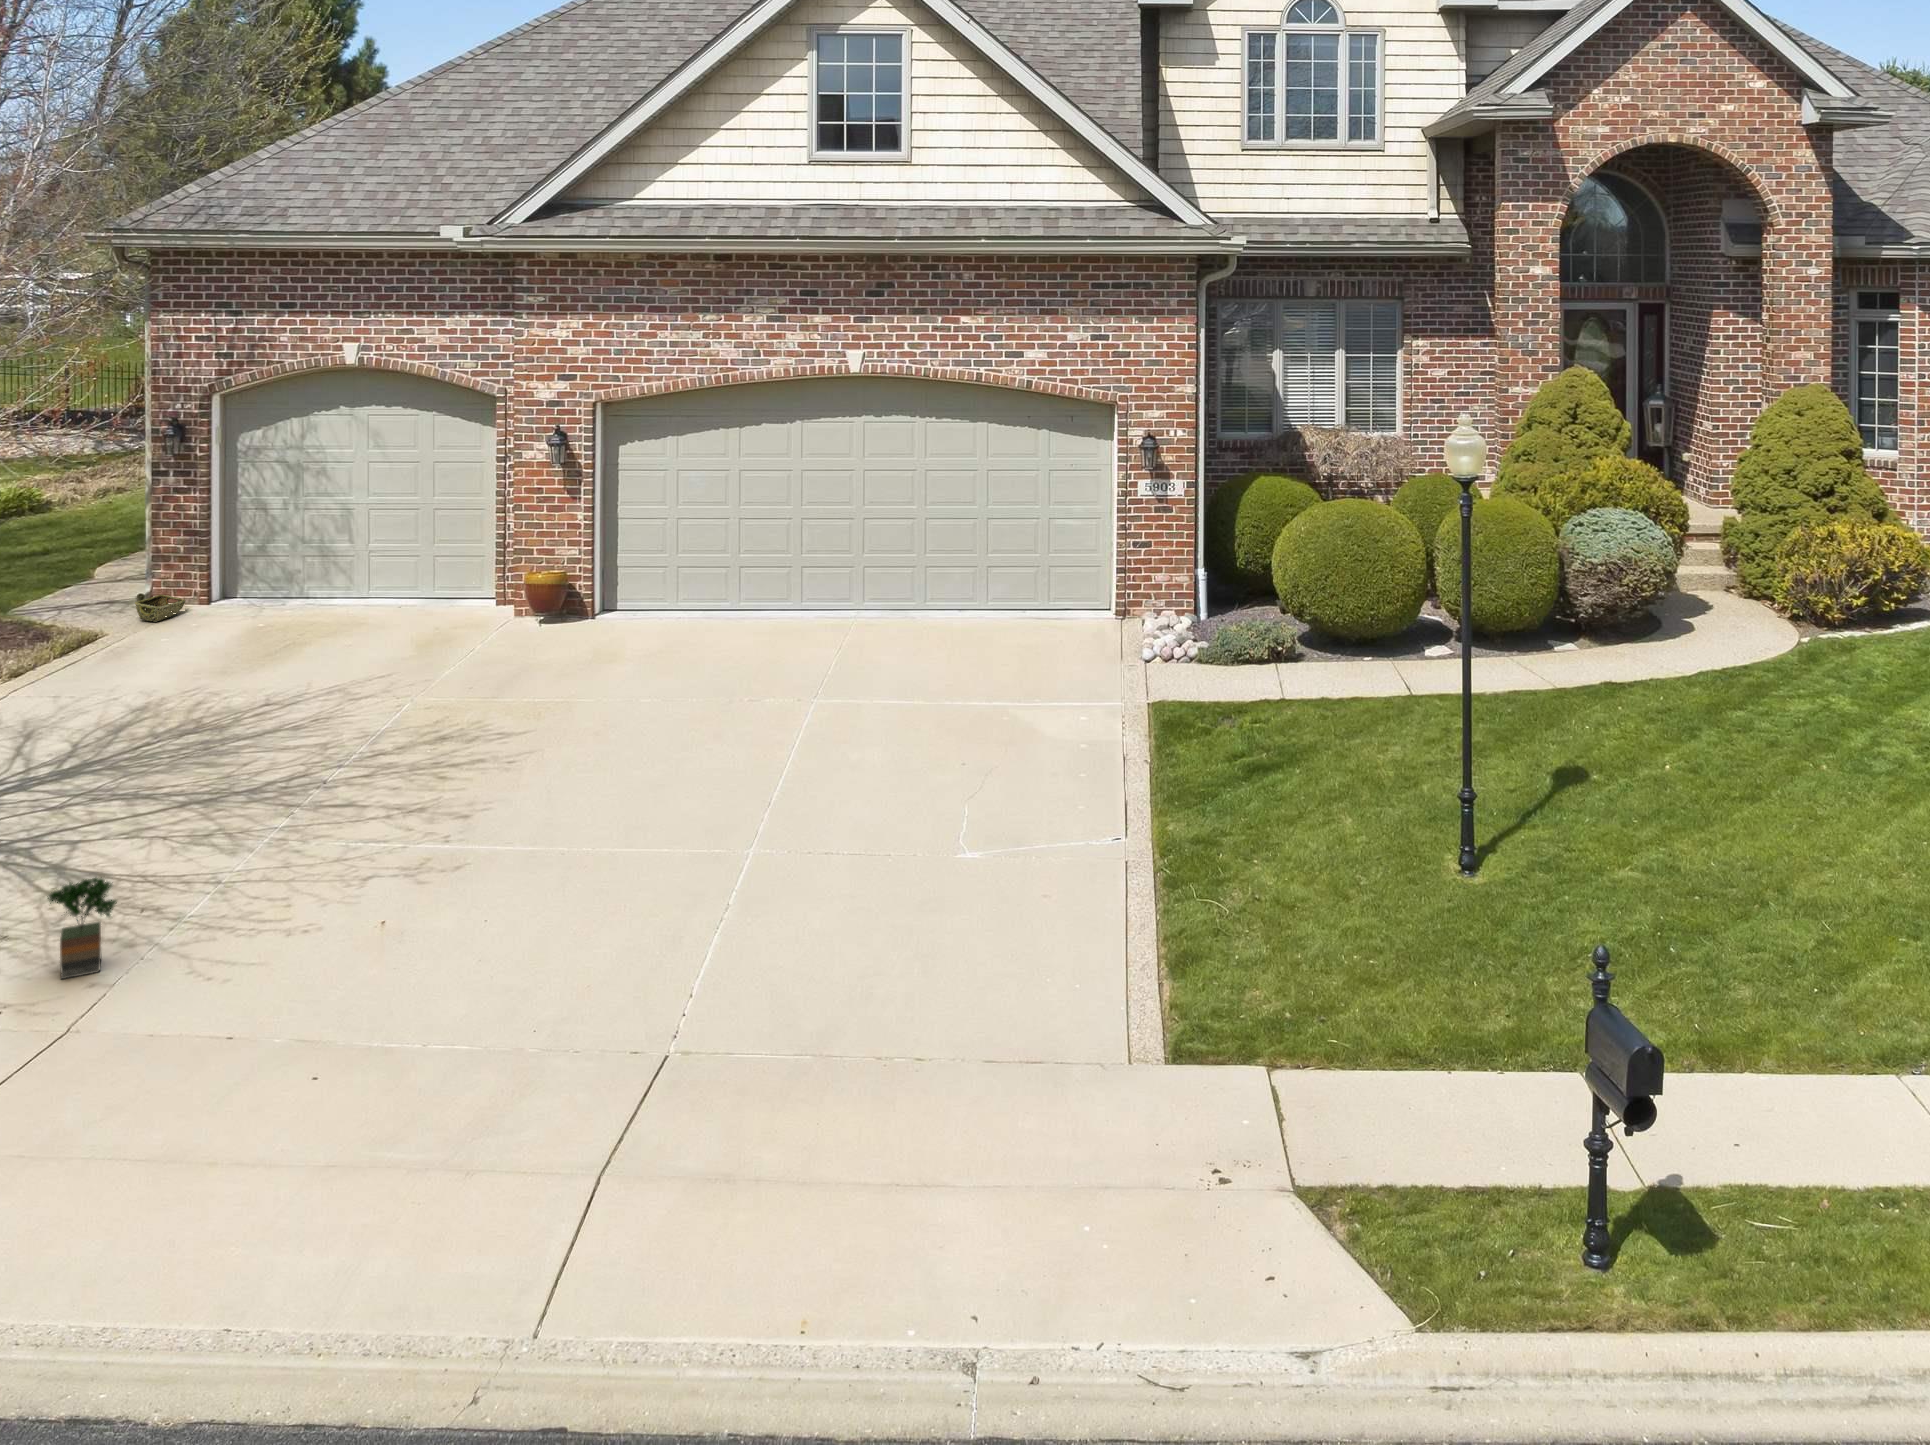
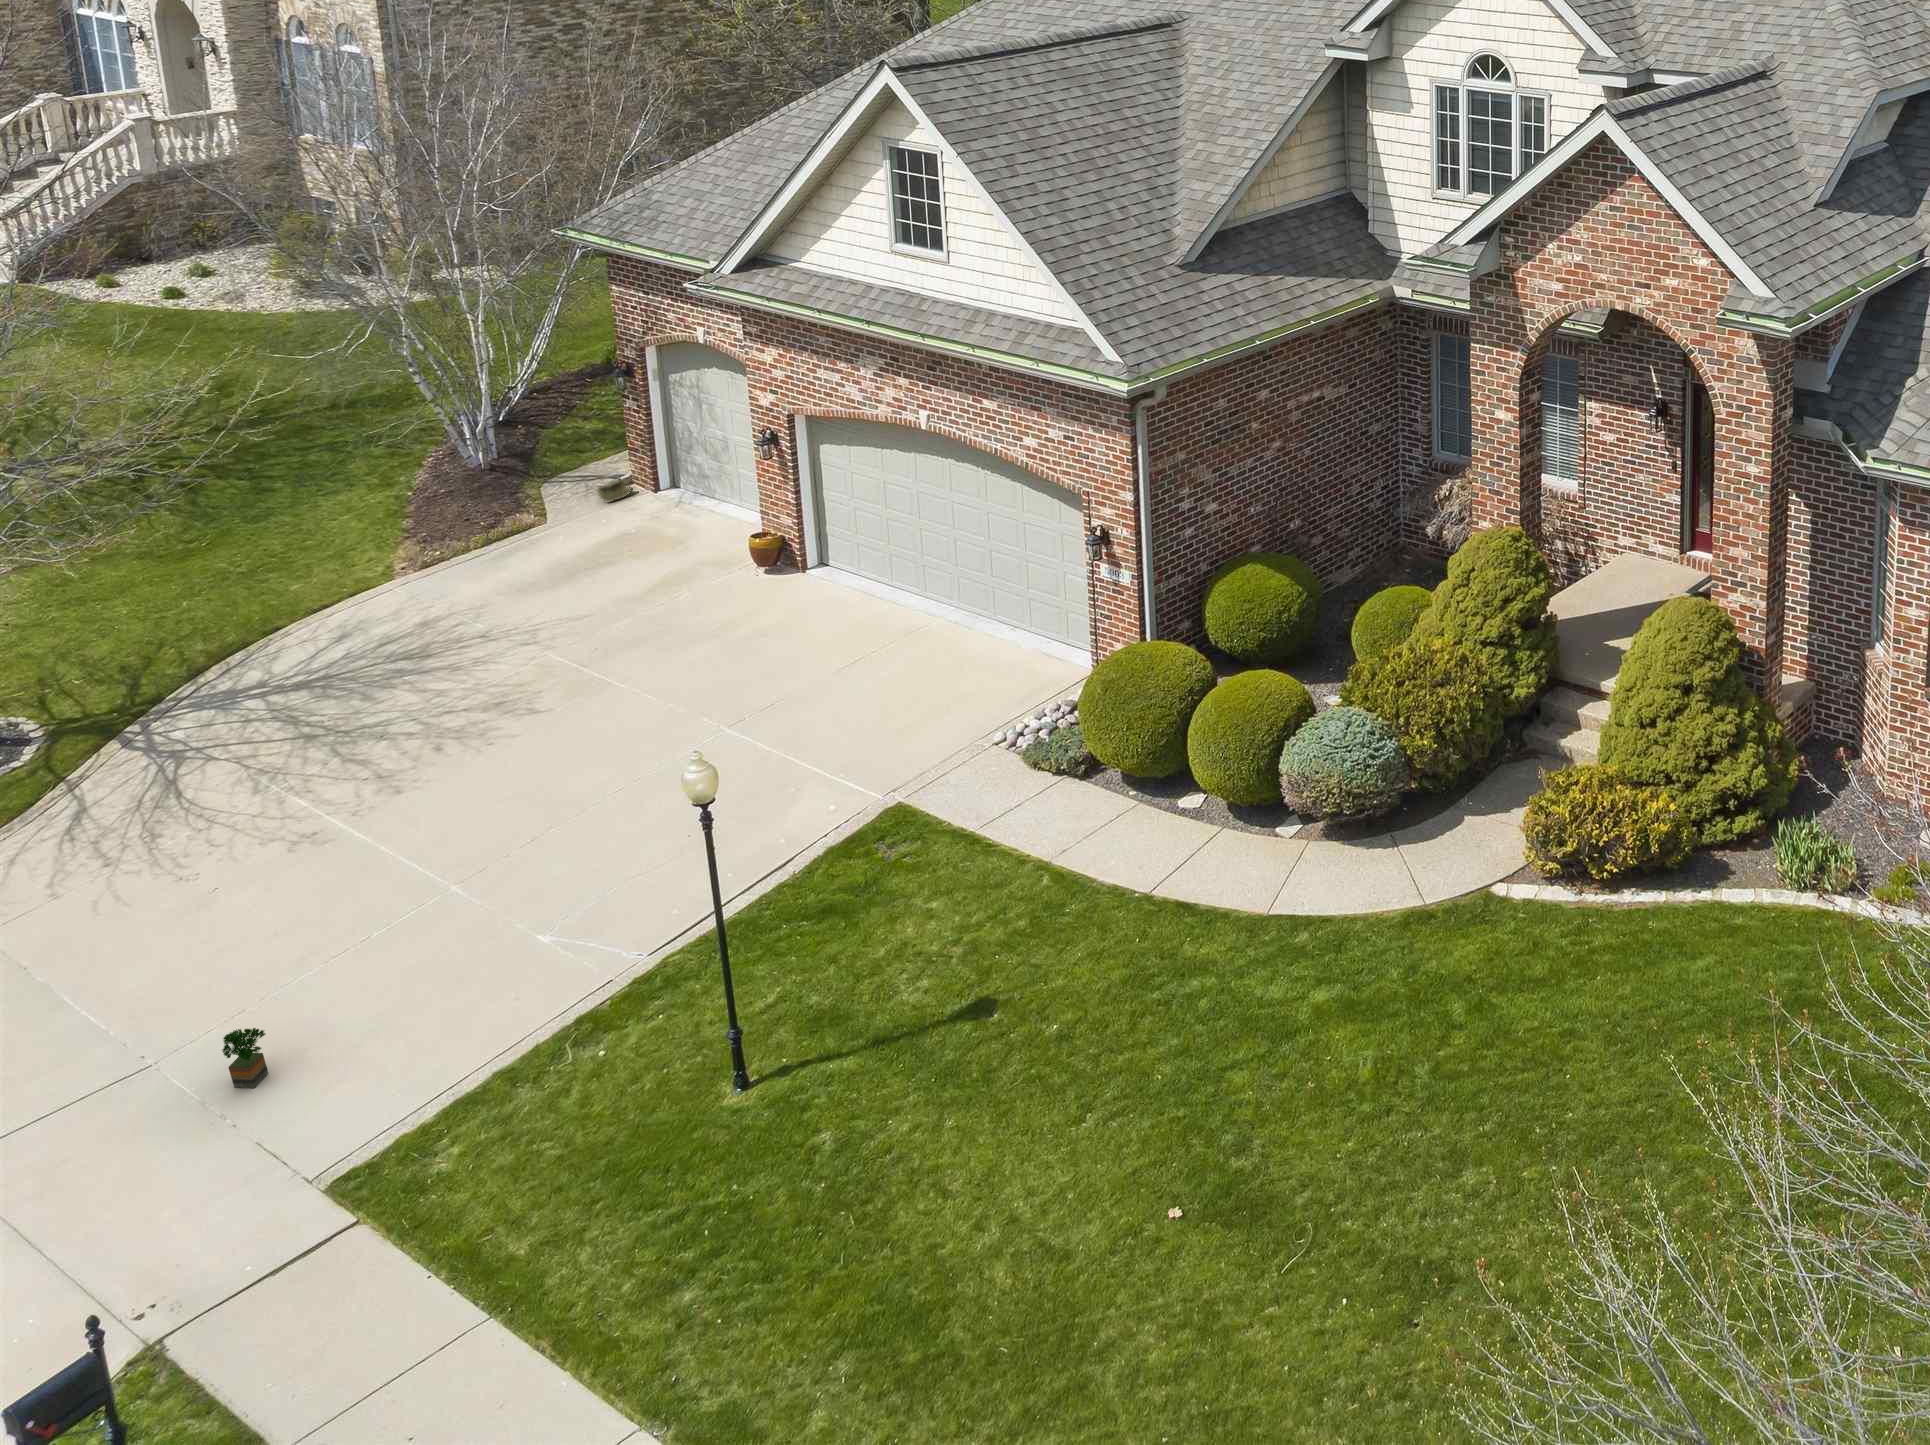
potted tree: present [47,878,117,979] -> present [222,1028,268,1088]

